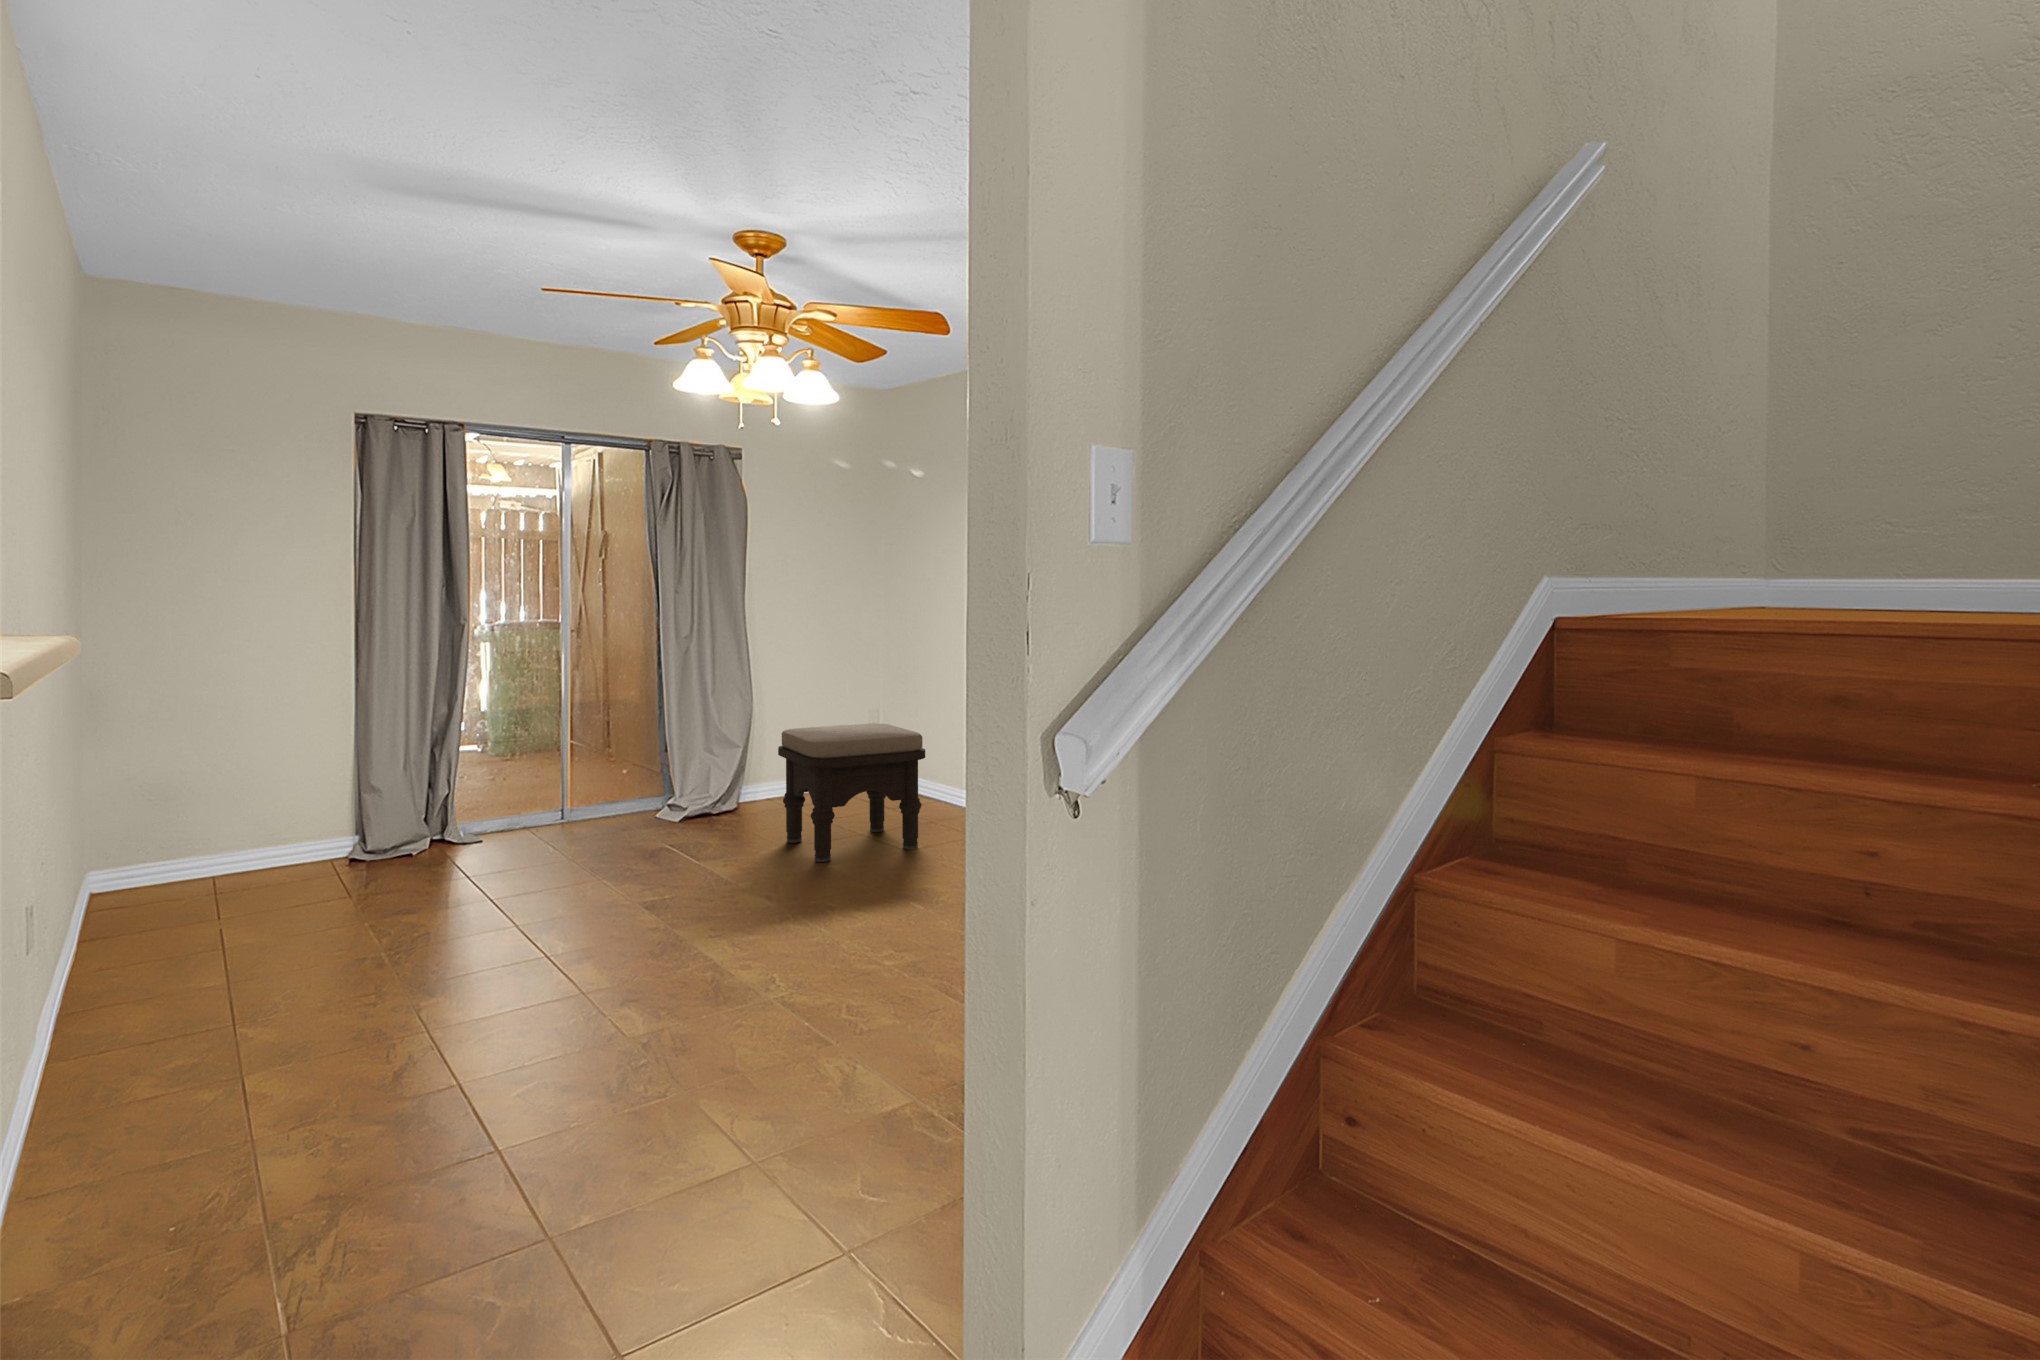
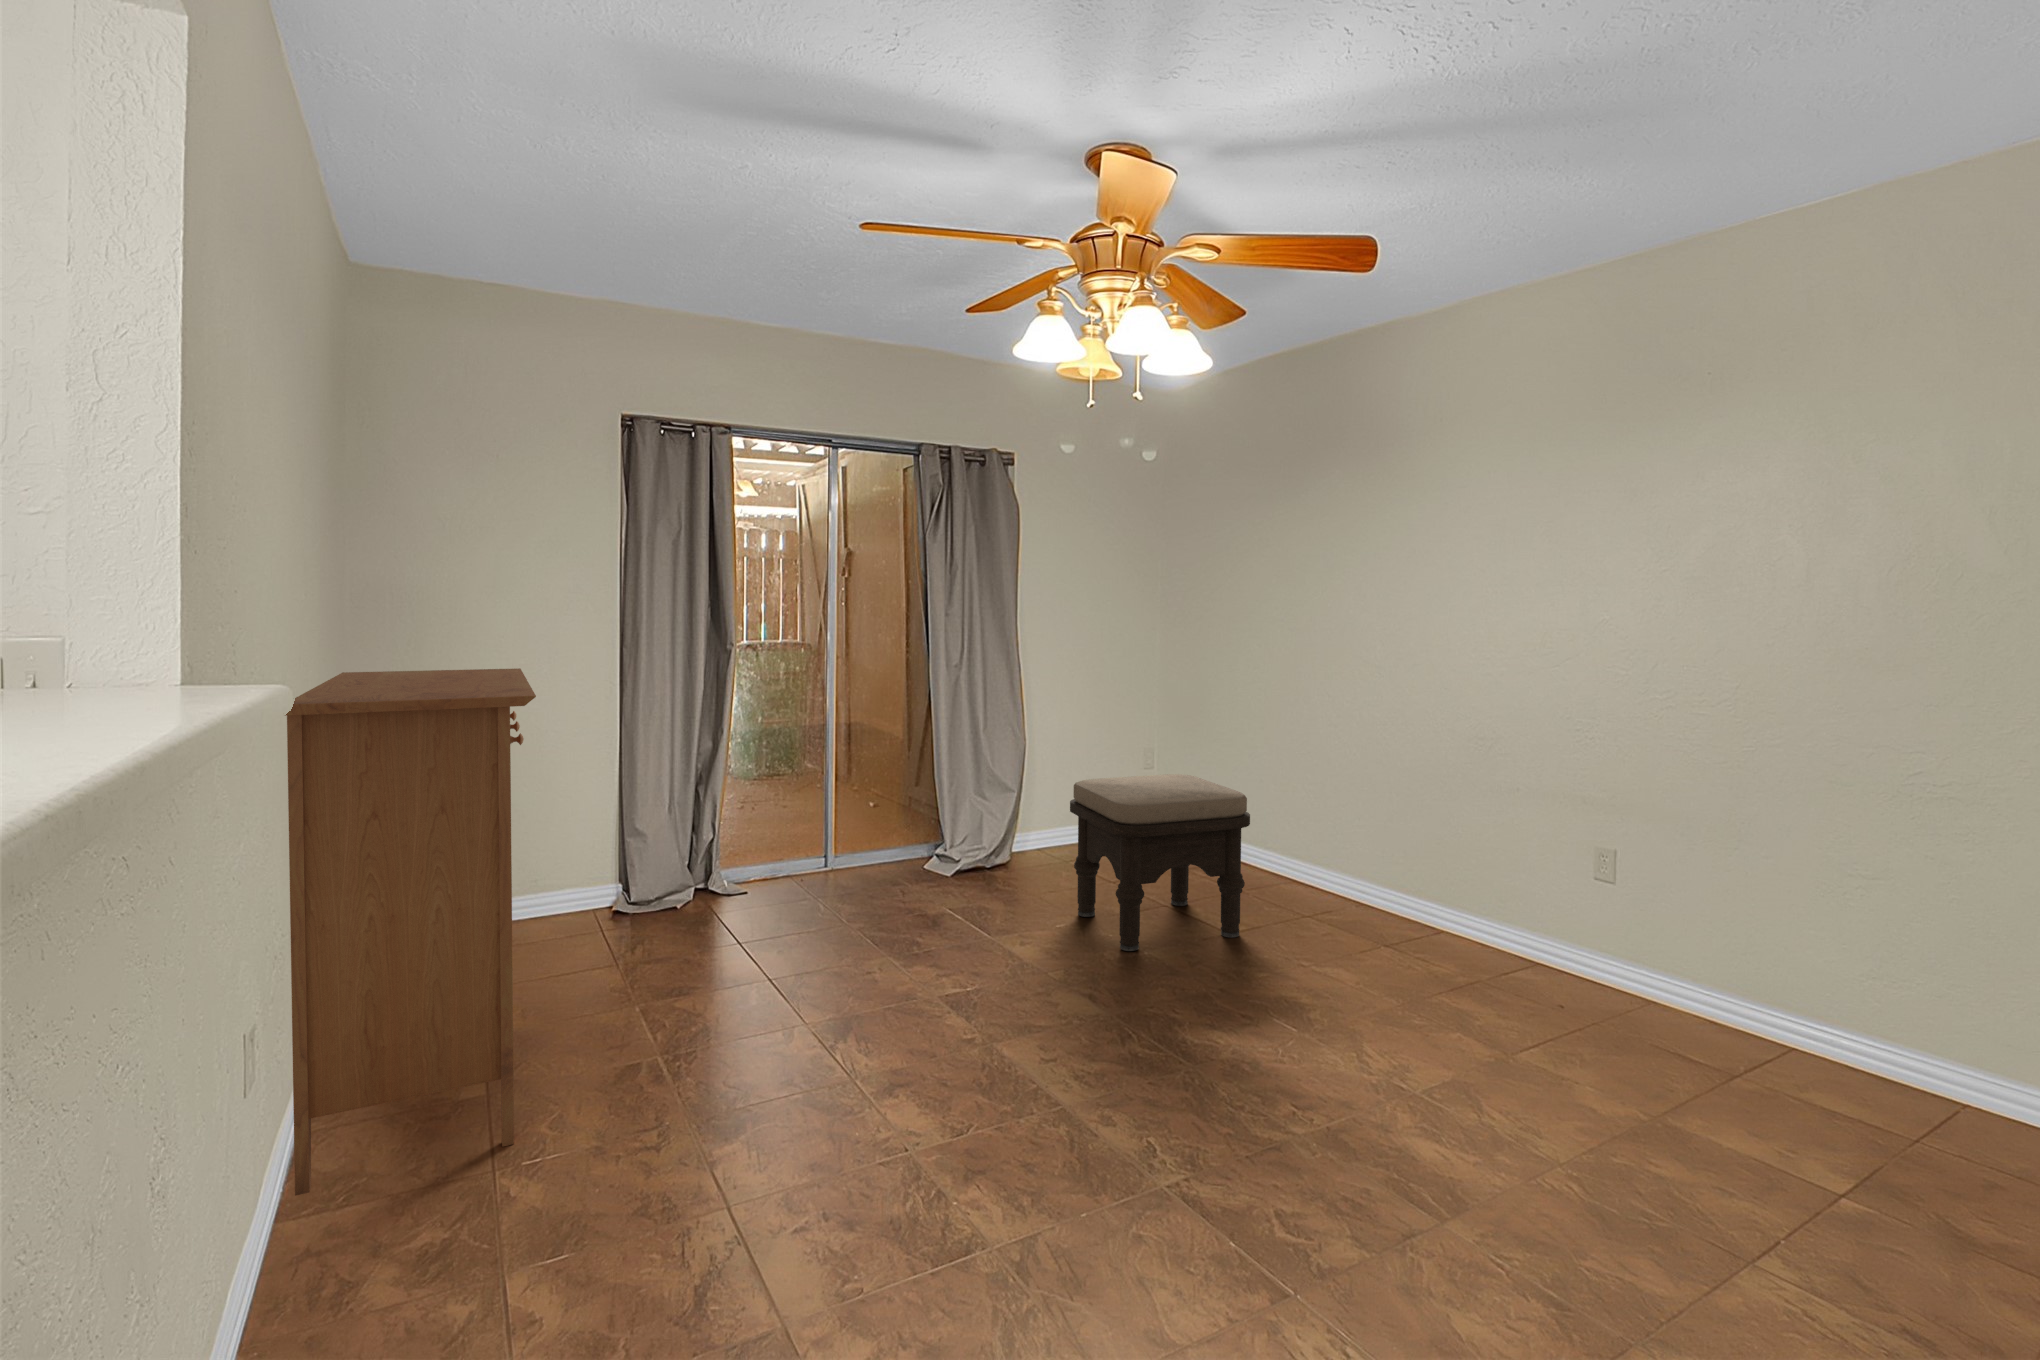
console table: none [52,633,280,1045] -> present [285,668,536,1196]

